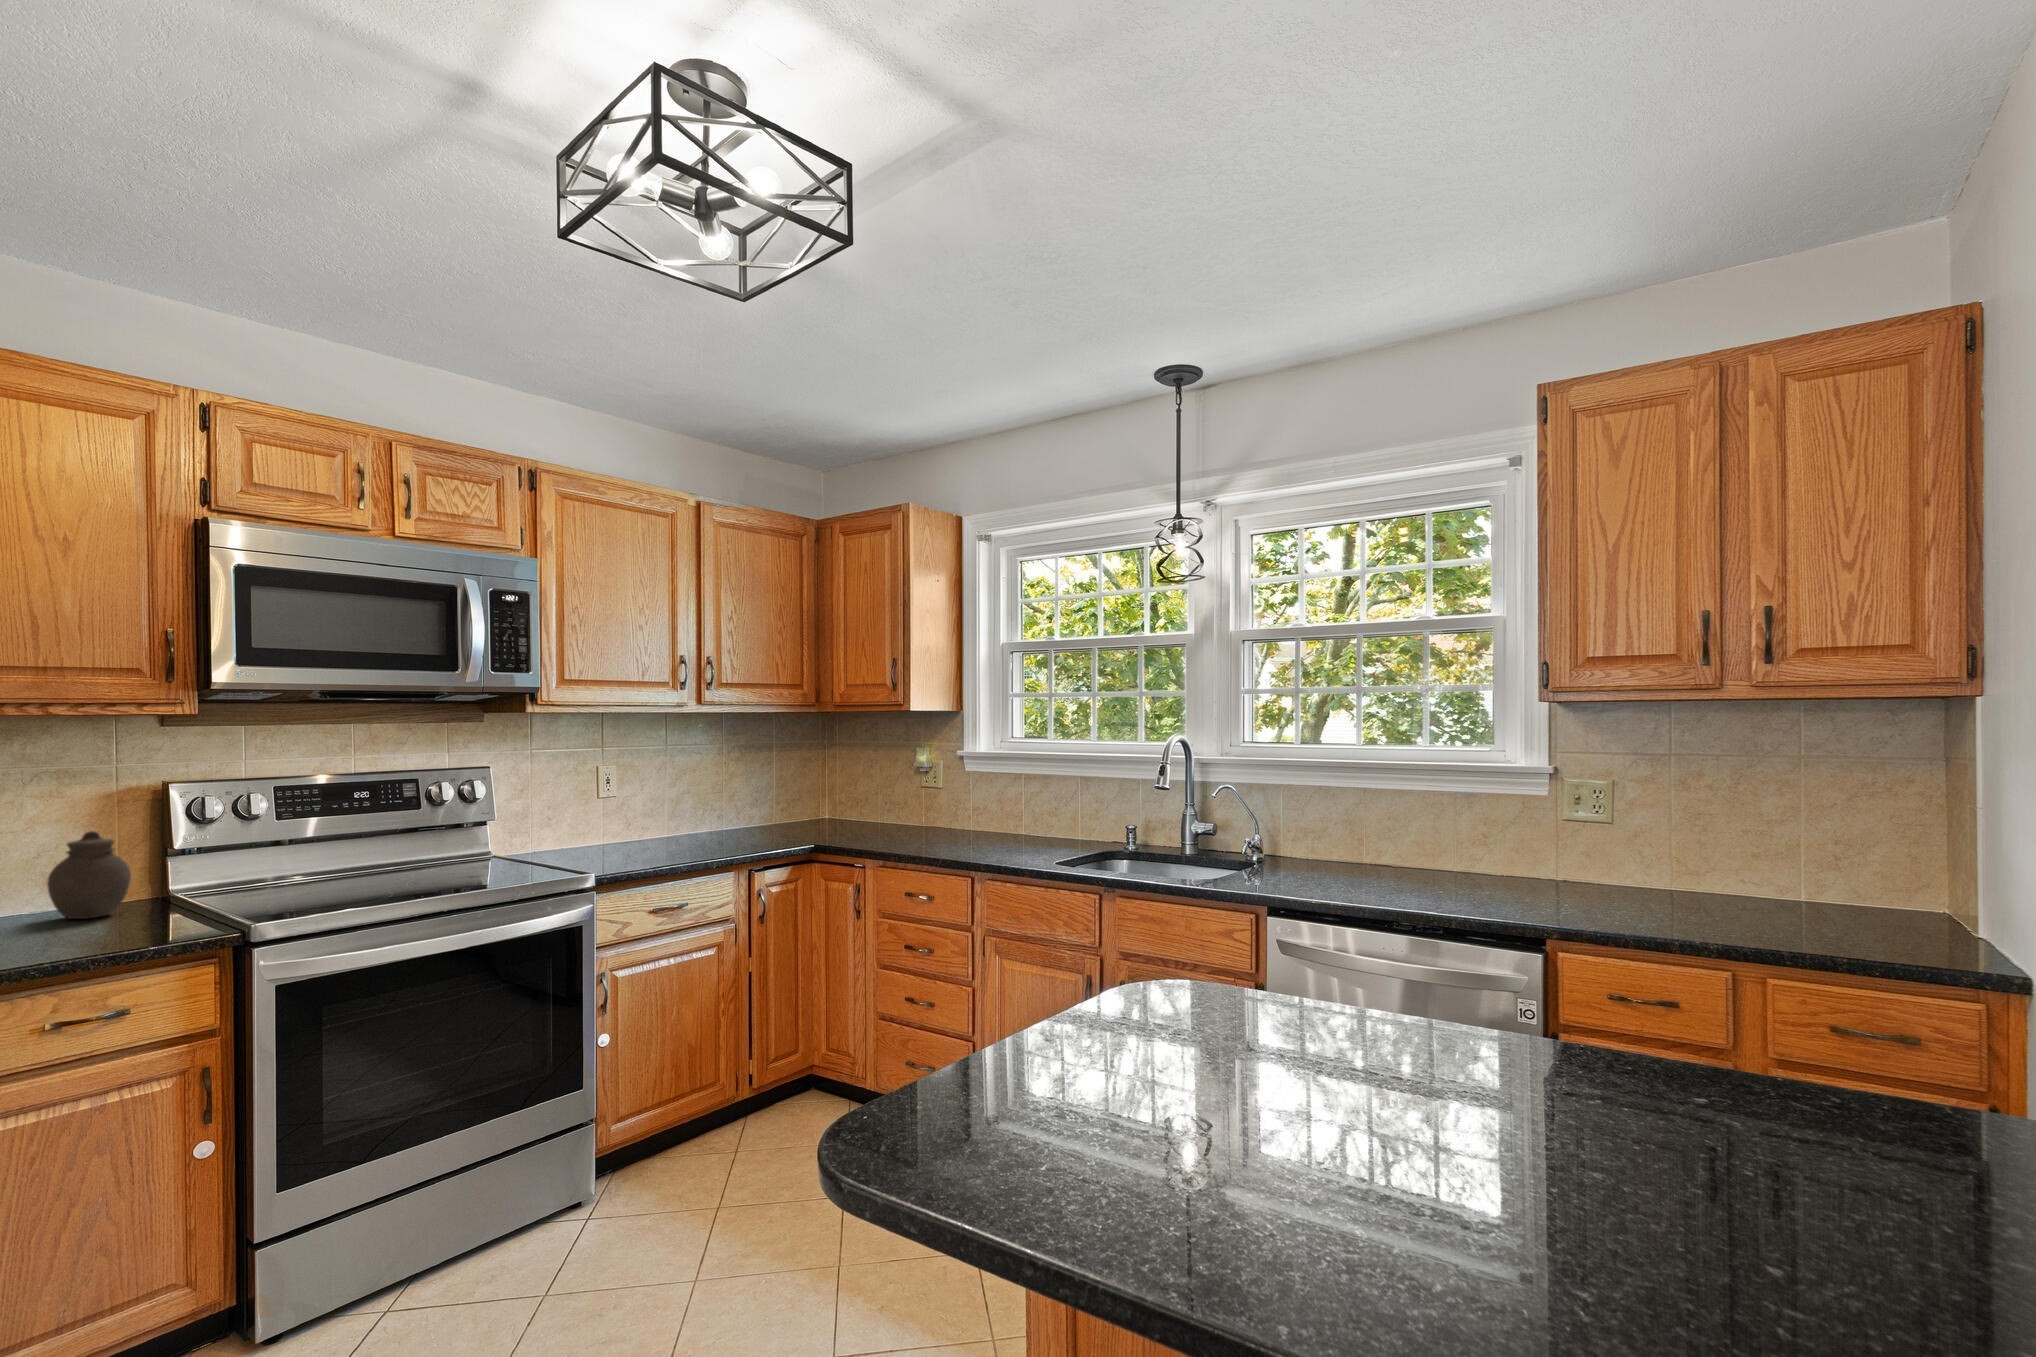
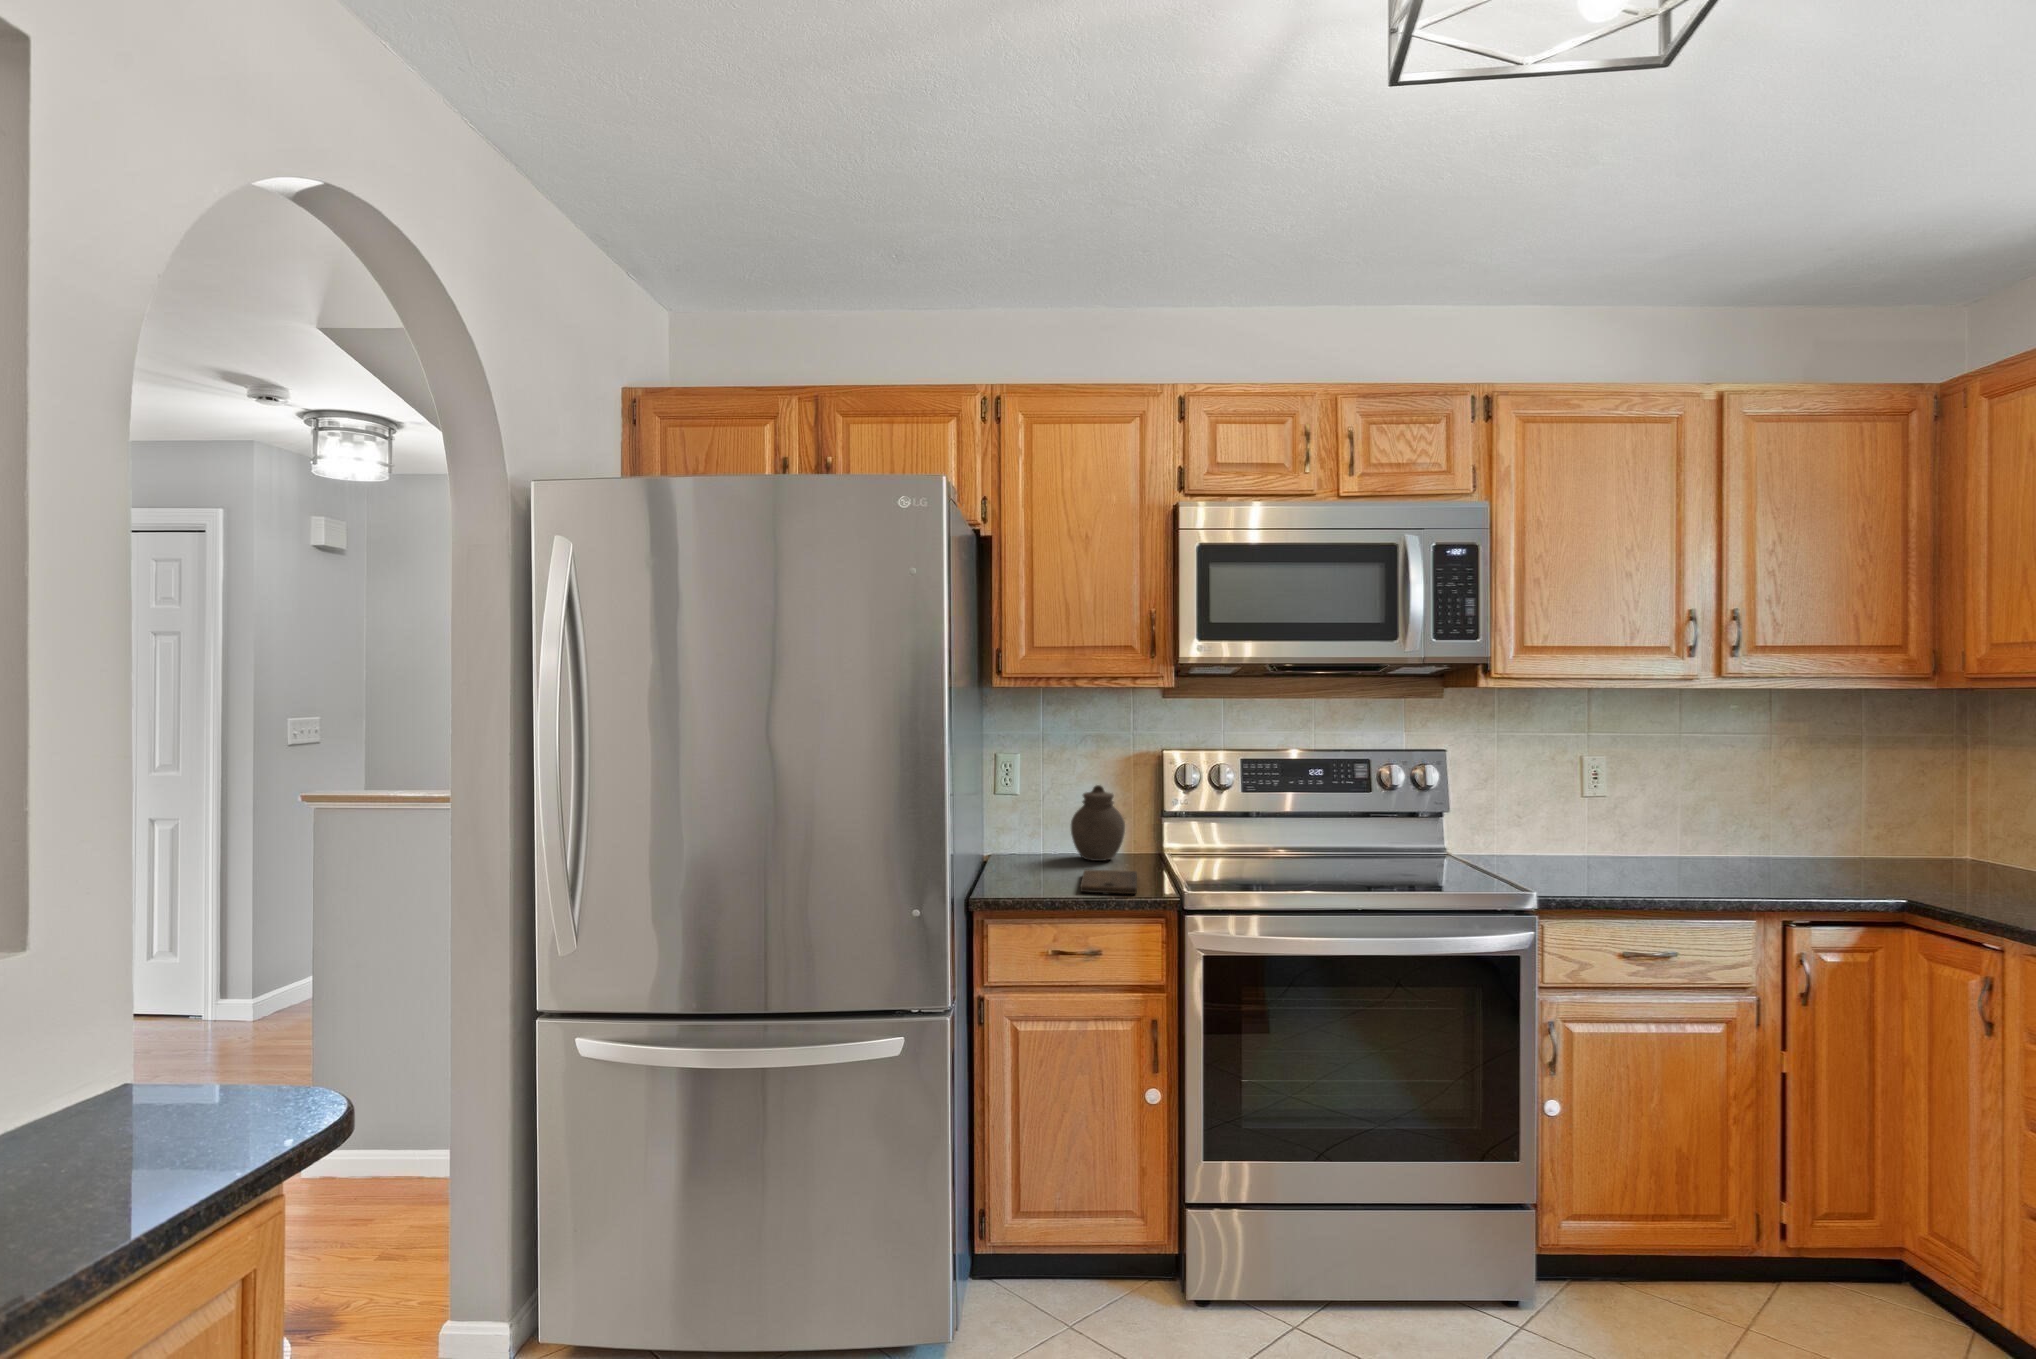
cutting board: none [85,917,178,946] -> present [1080,869,1137,894]

